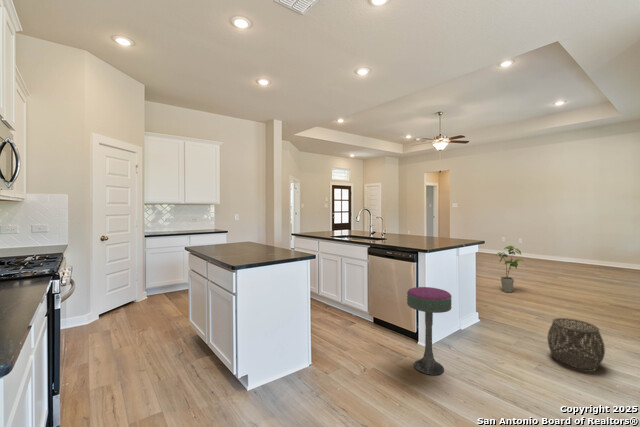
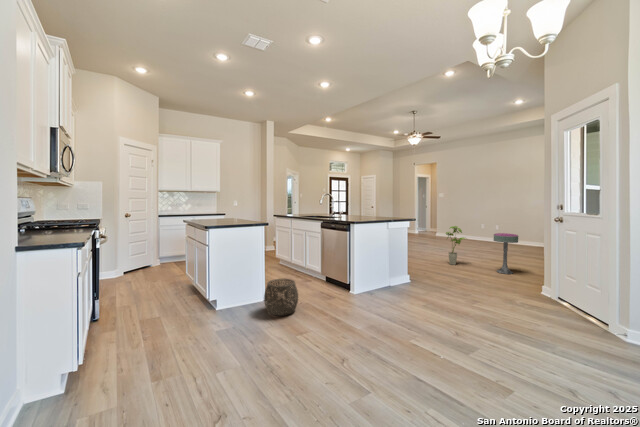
bar stool: present [407,287,452,375] -> present [494,233,518,274]
woven basket: present [548,318,605,370] -> present [264,279,298,315]

